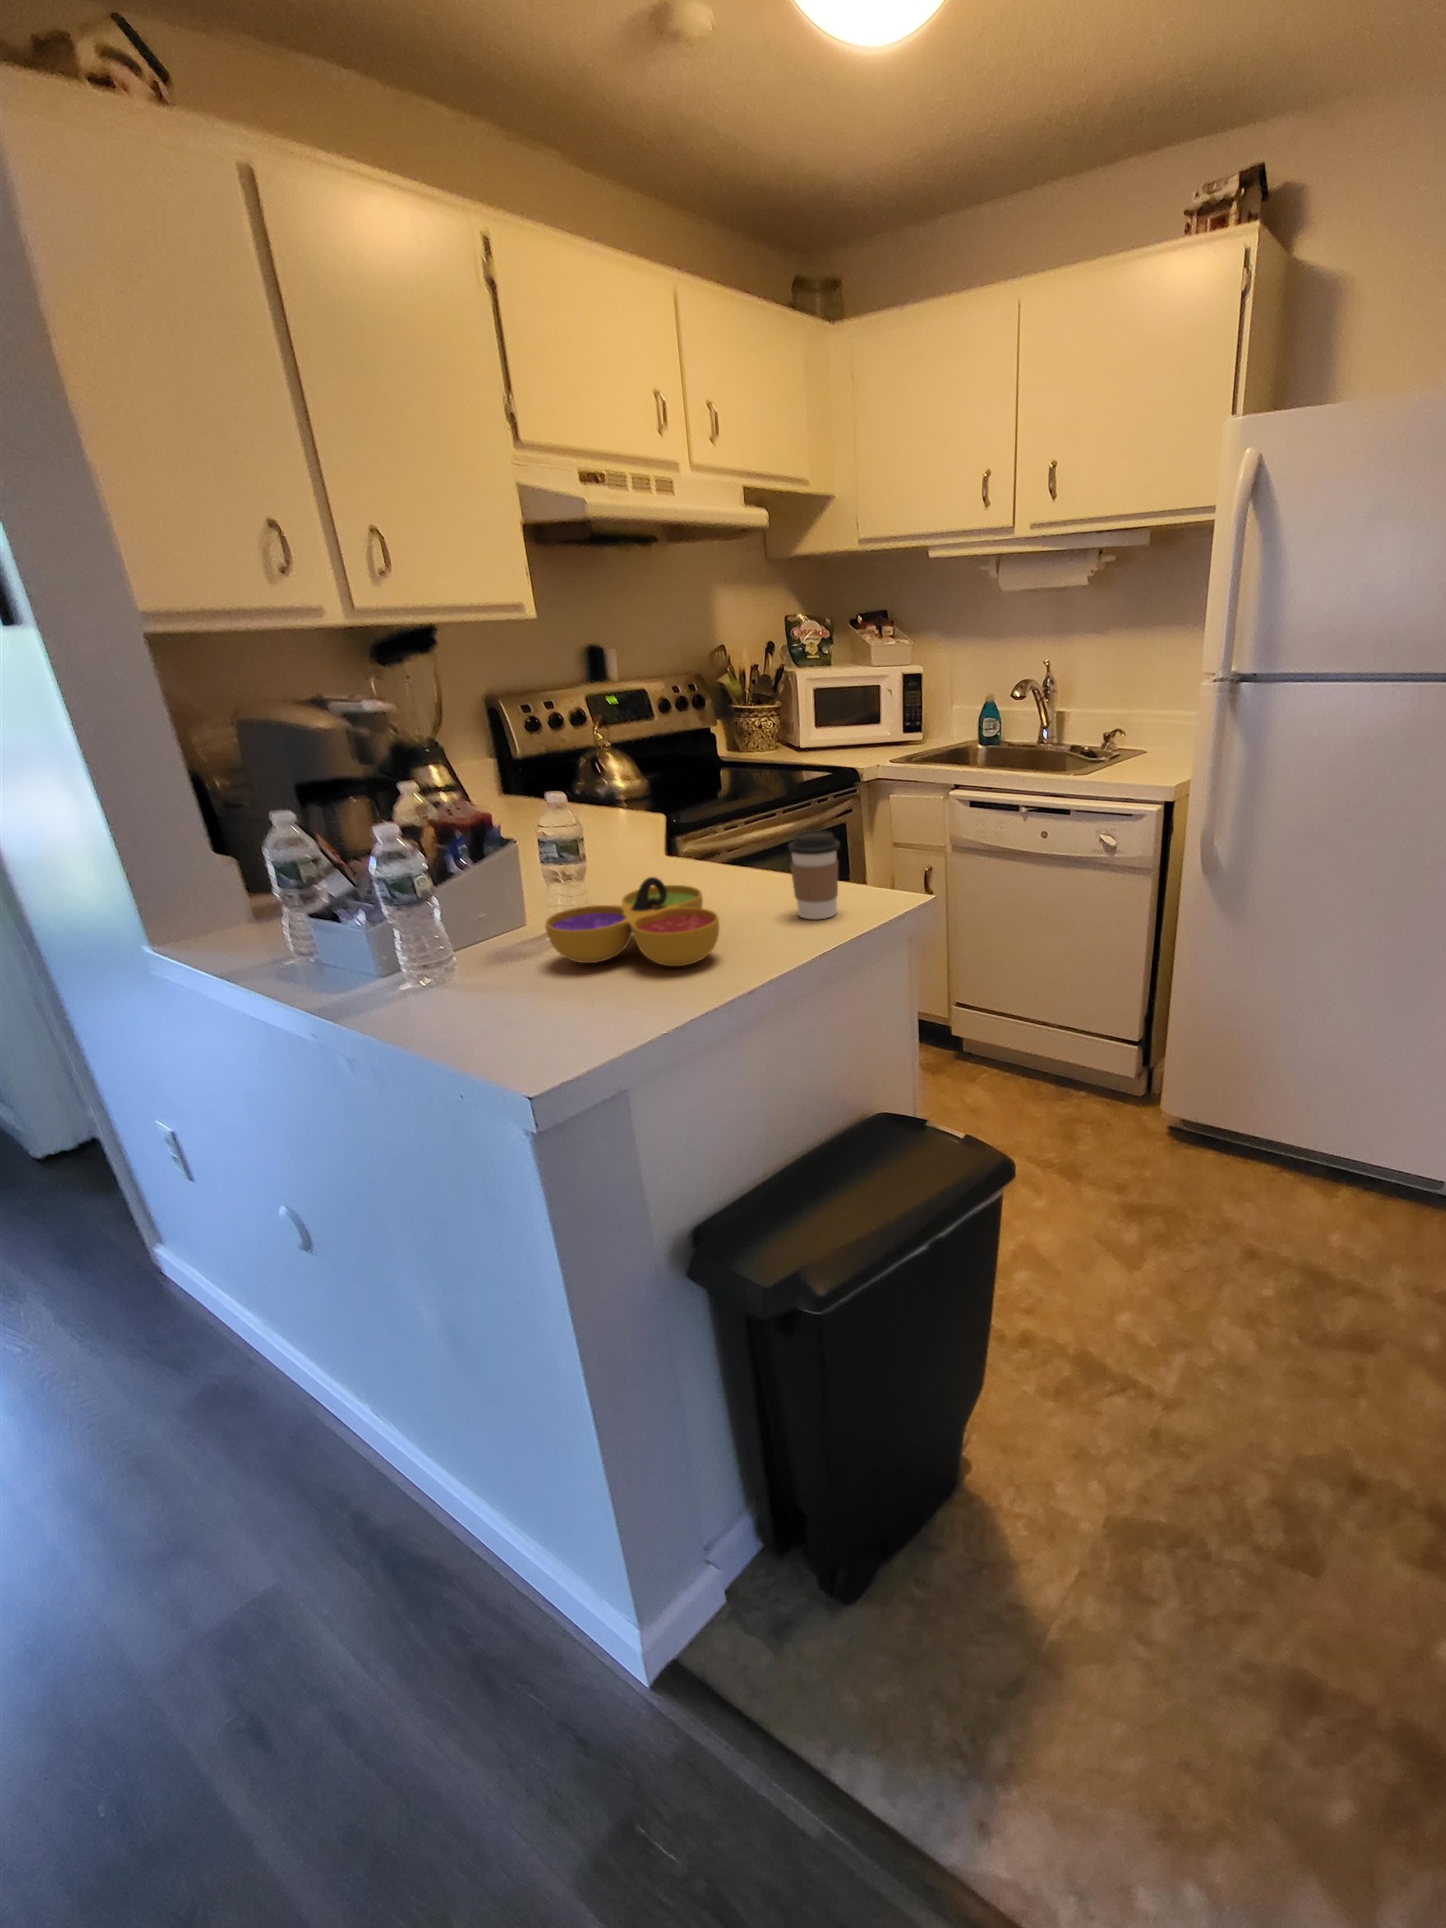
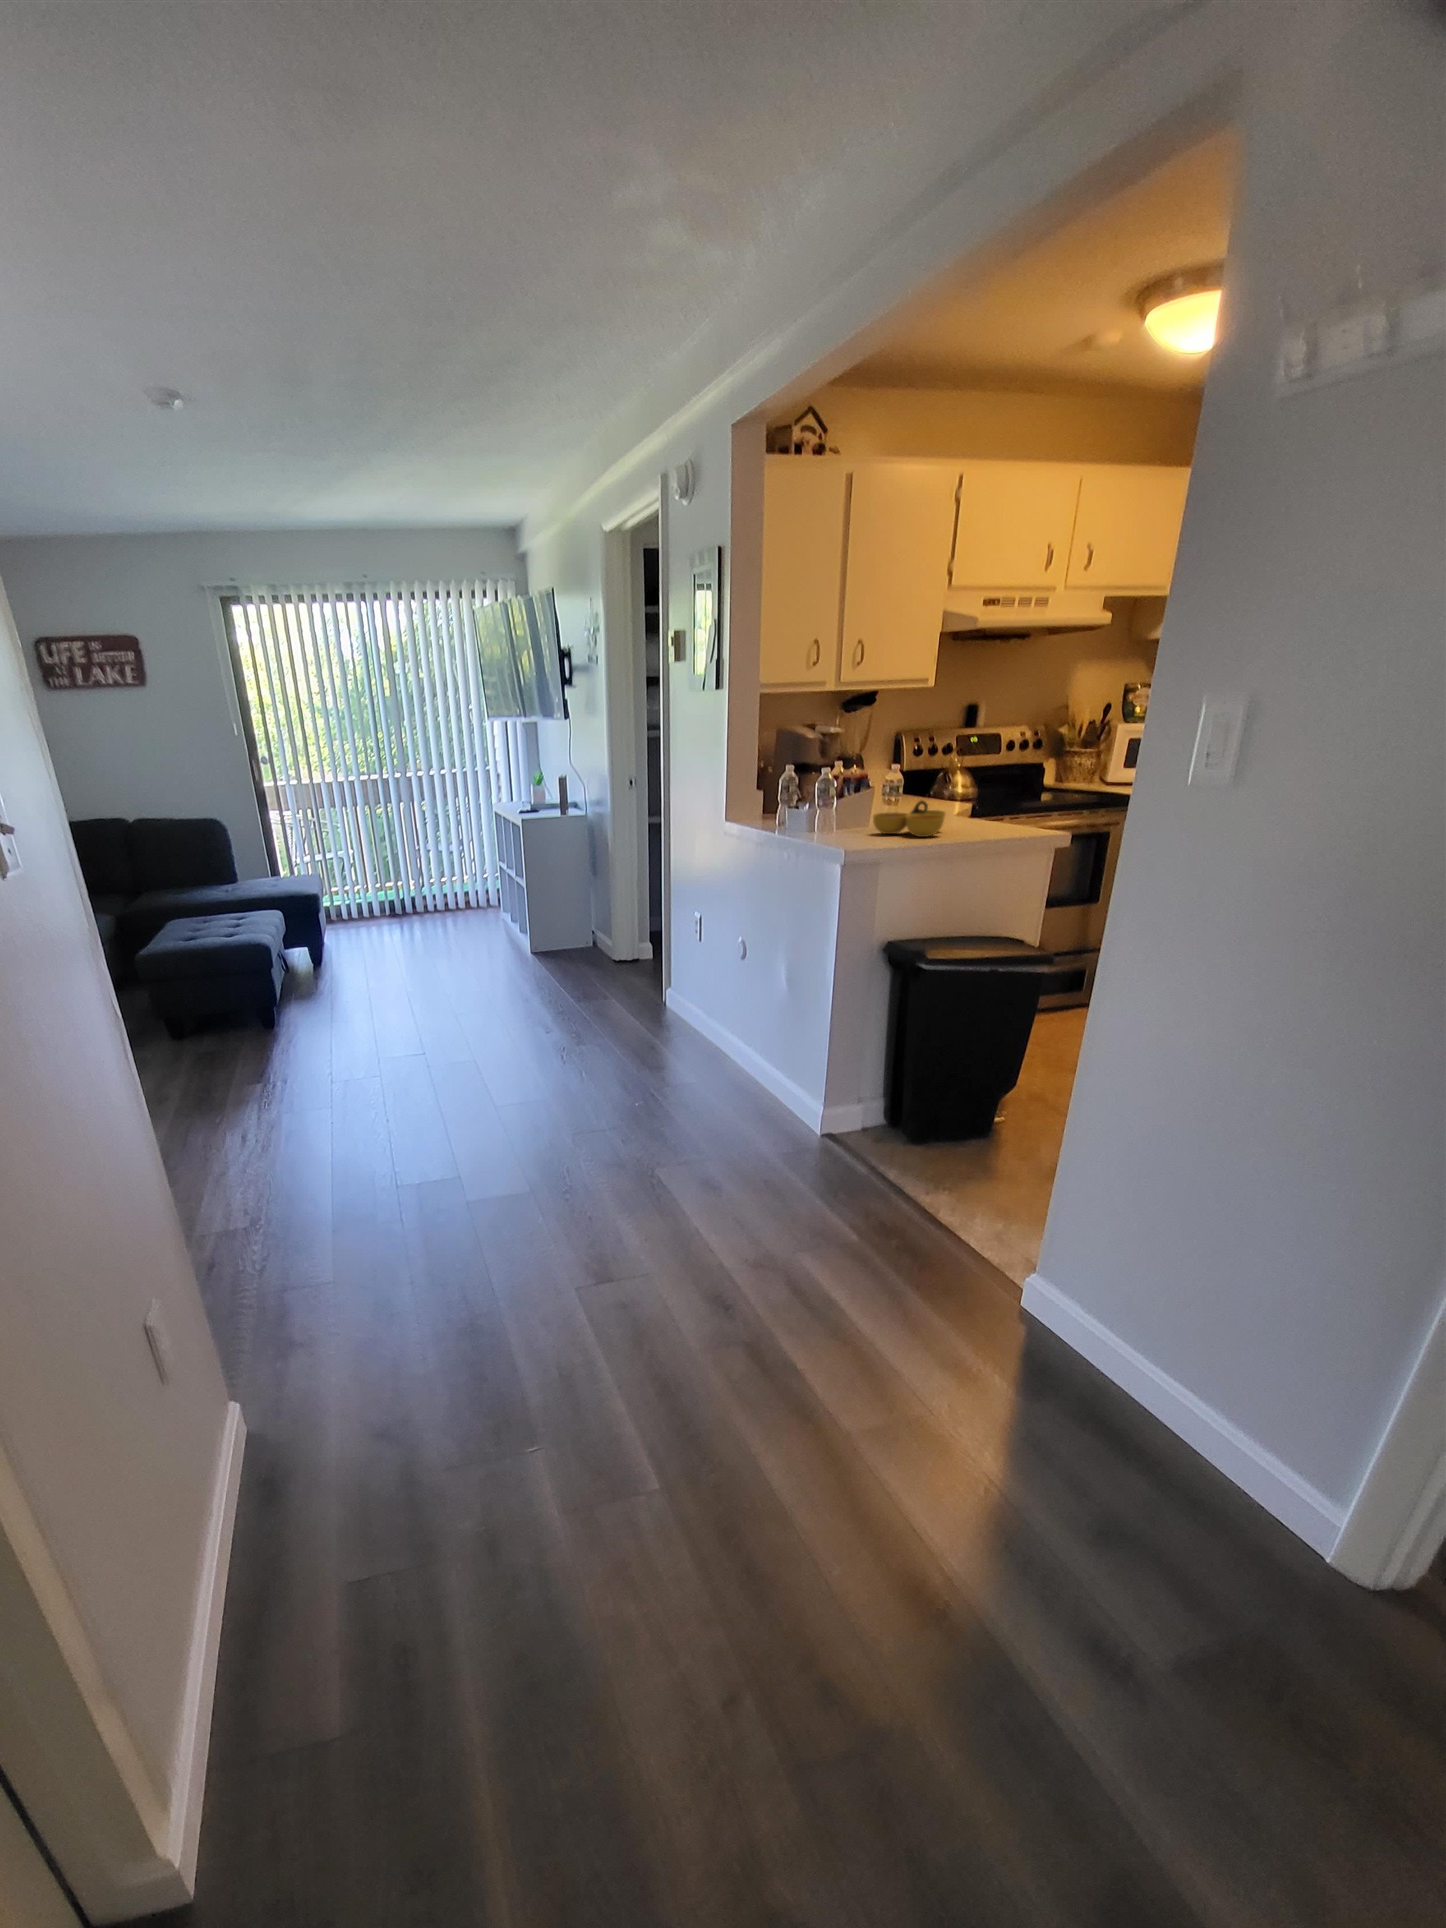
coffee cup: present [788,831,840,919] -> none [992,790,1020,832]

